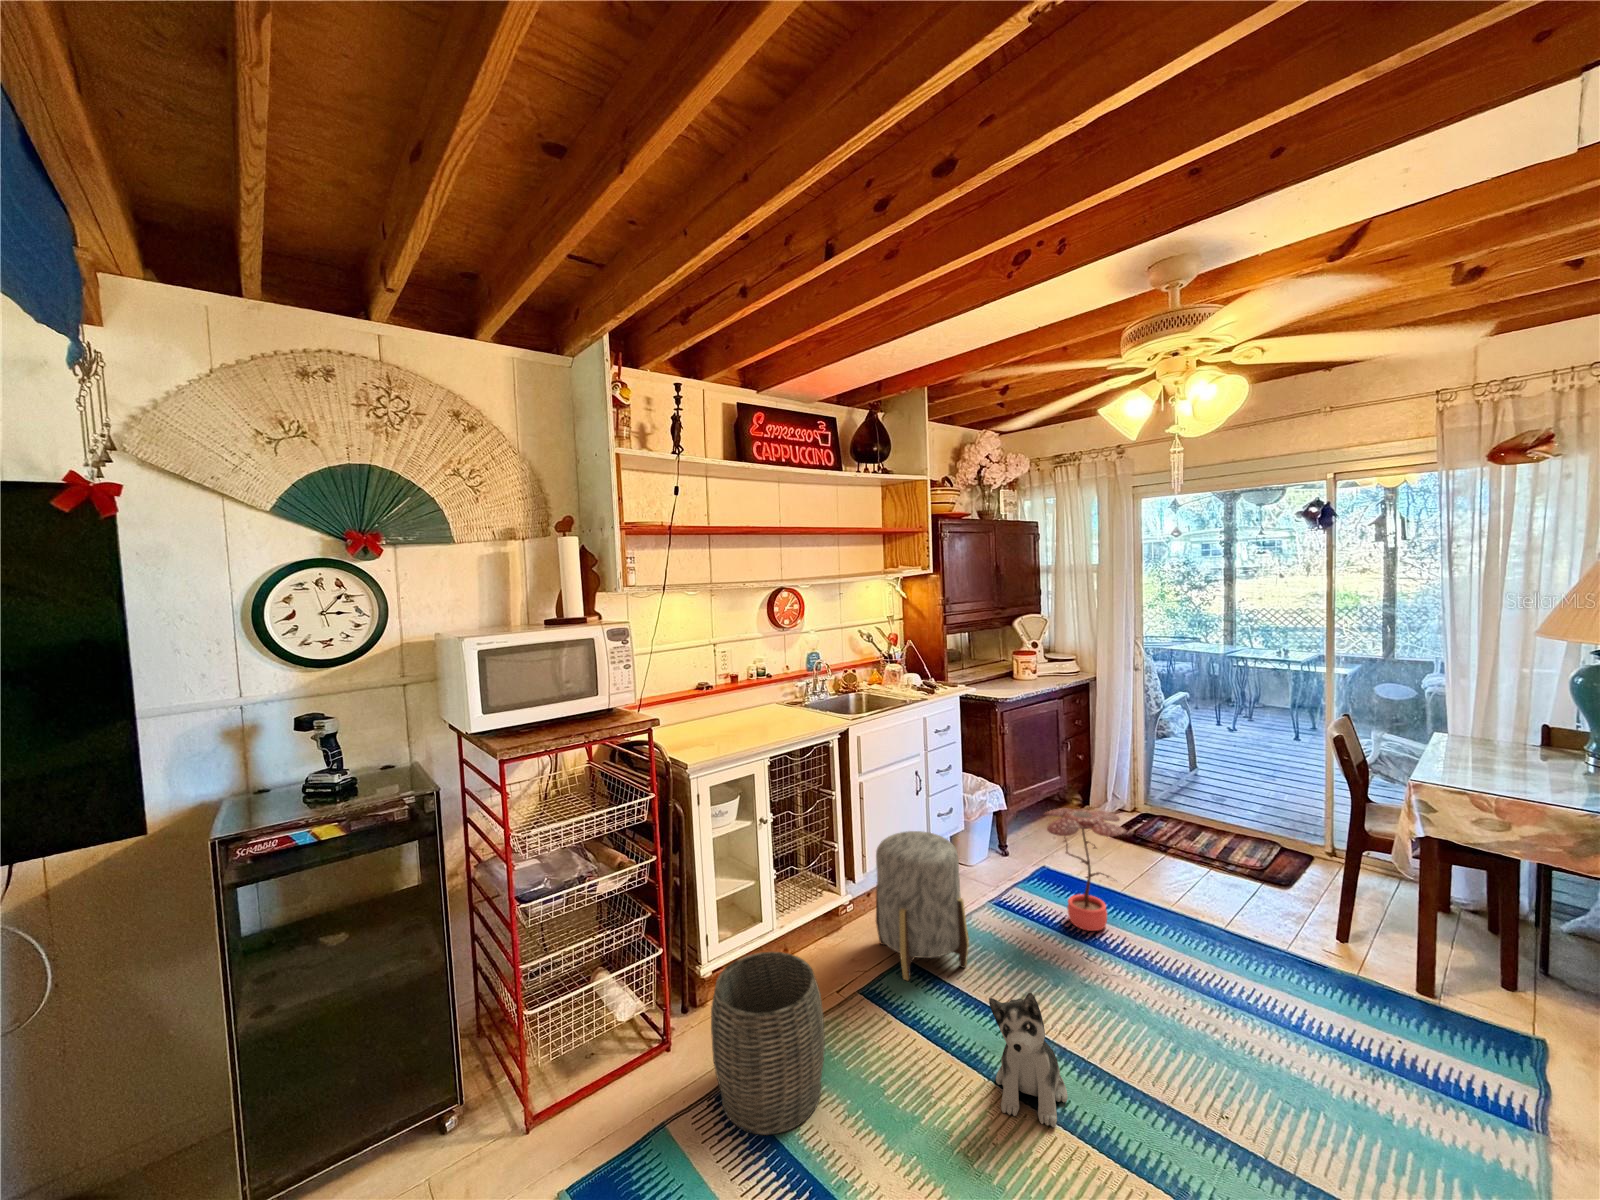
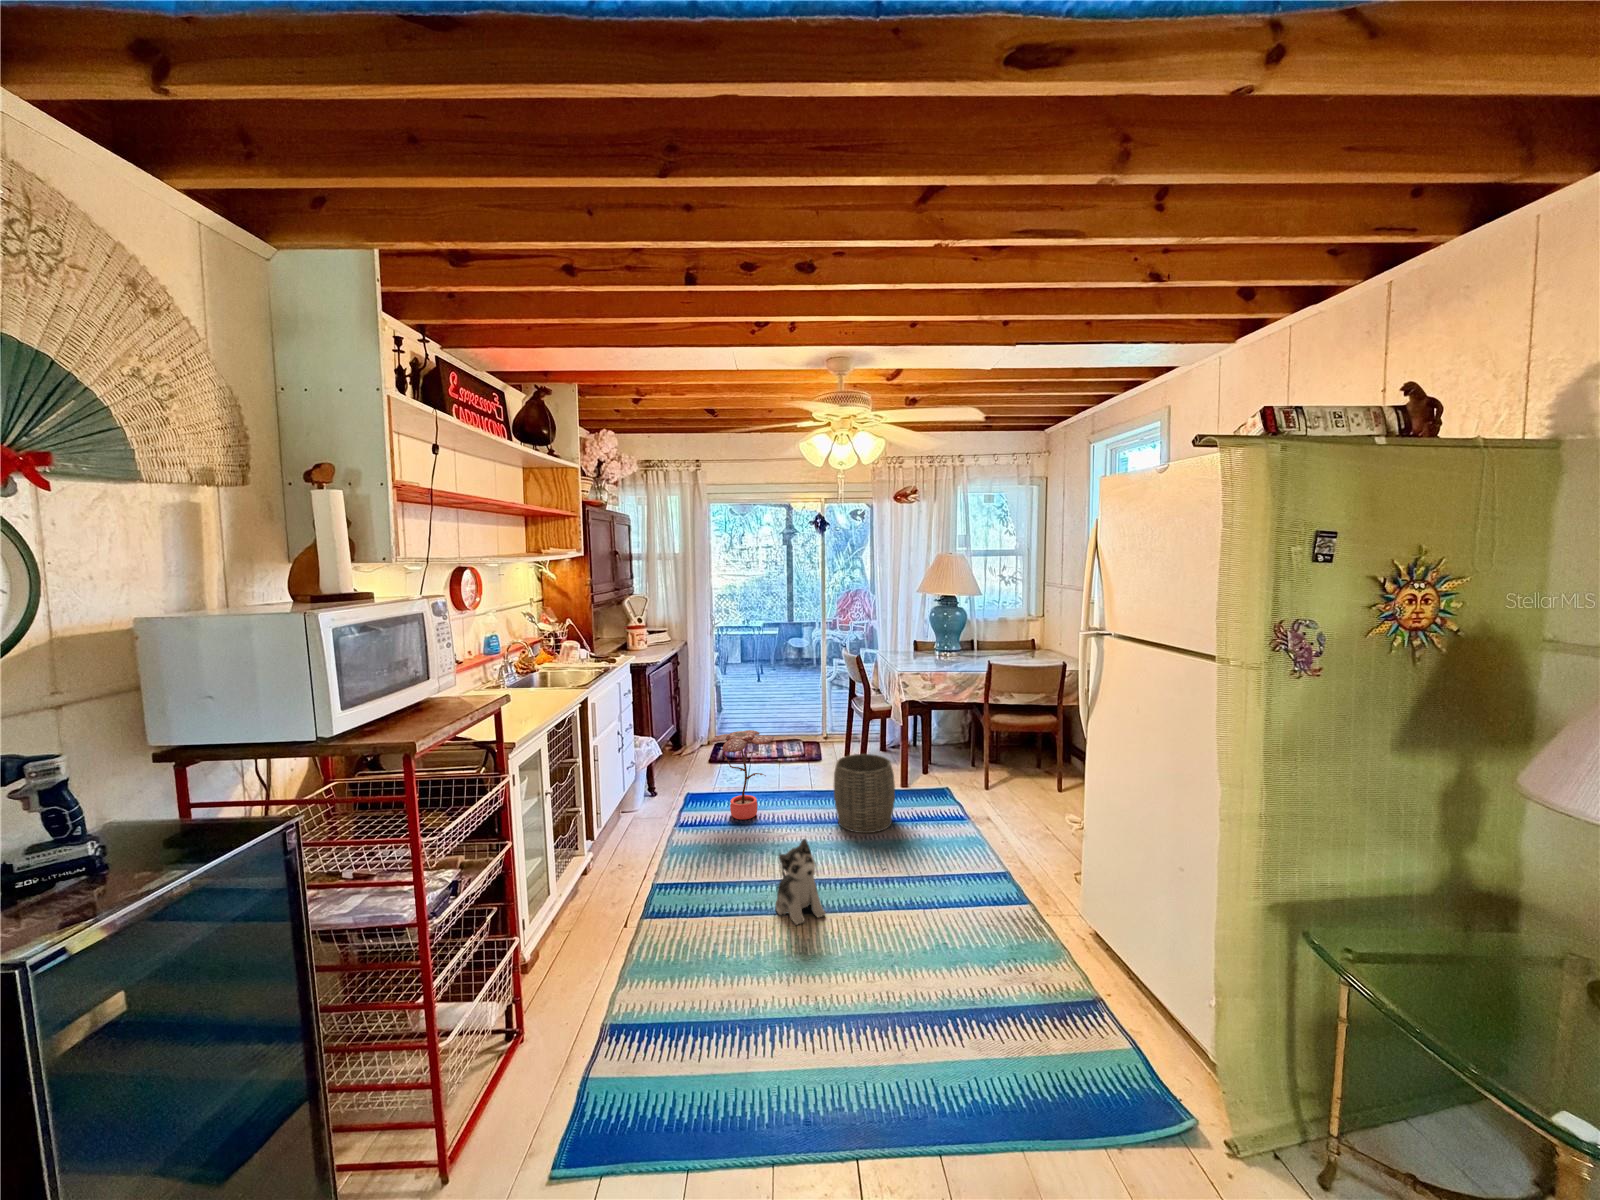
stool: present [876,831,969,980] -> none [615,773,701,897]
woven basket: present [711,952,825,1135] -> present [834,754,895,833]

